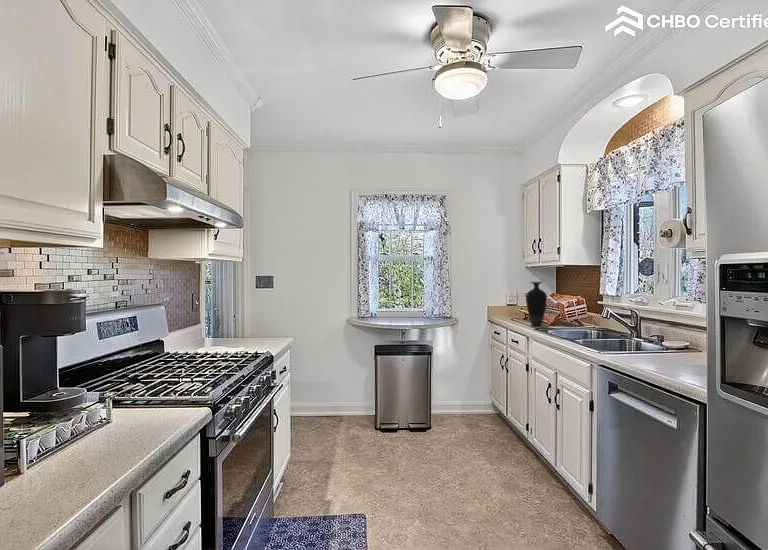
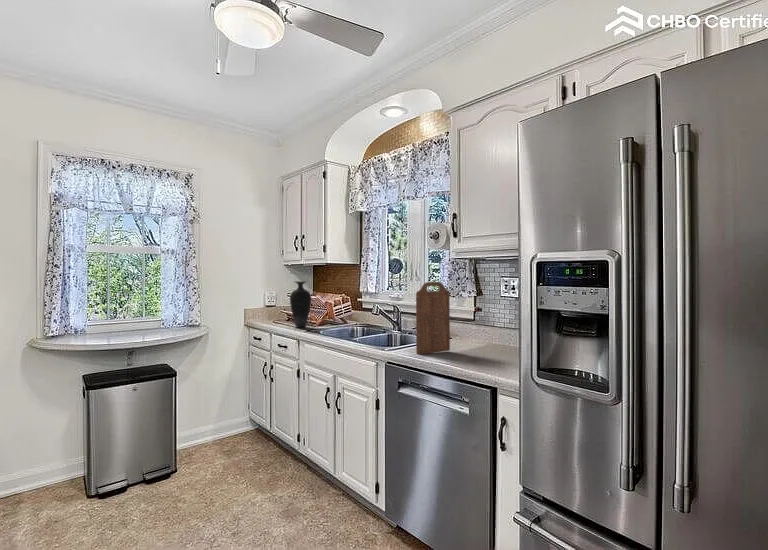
cutting board: none [632,286,677,361] -> present [416,282,450,354]

